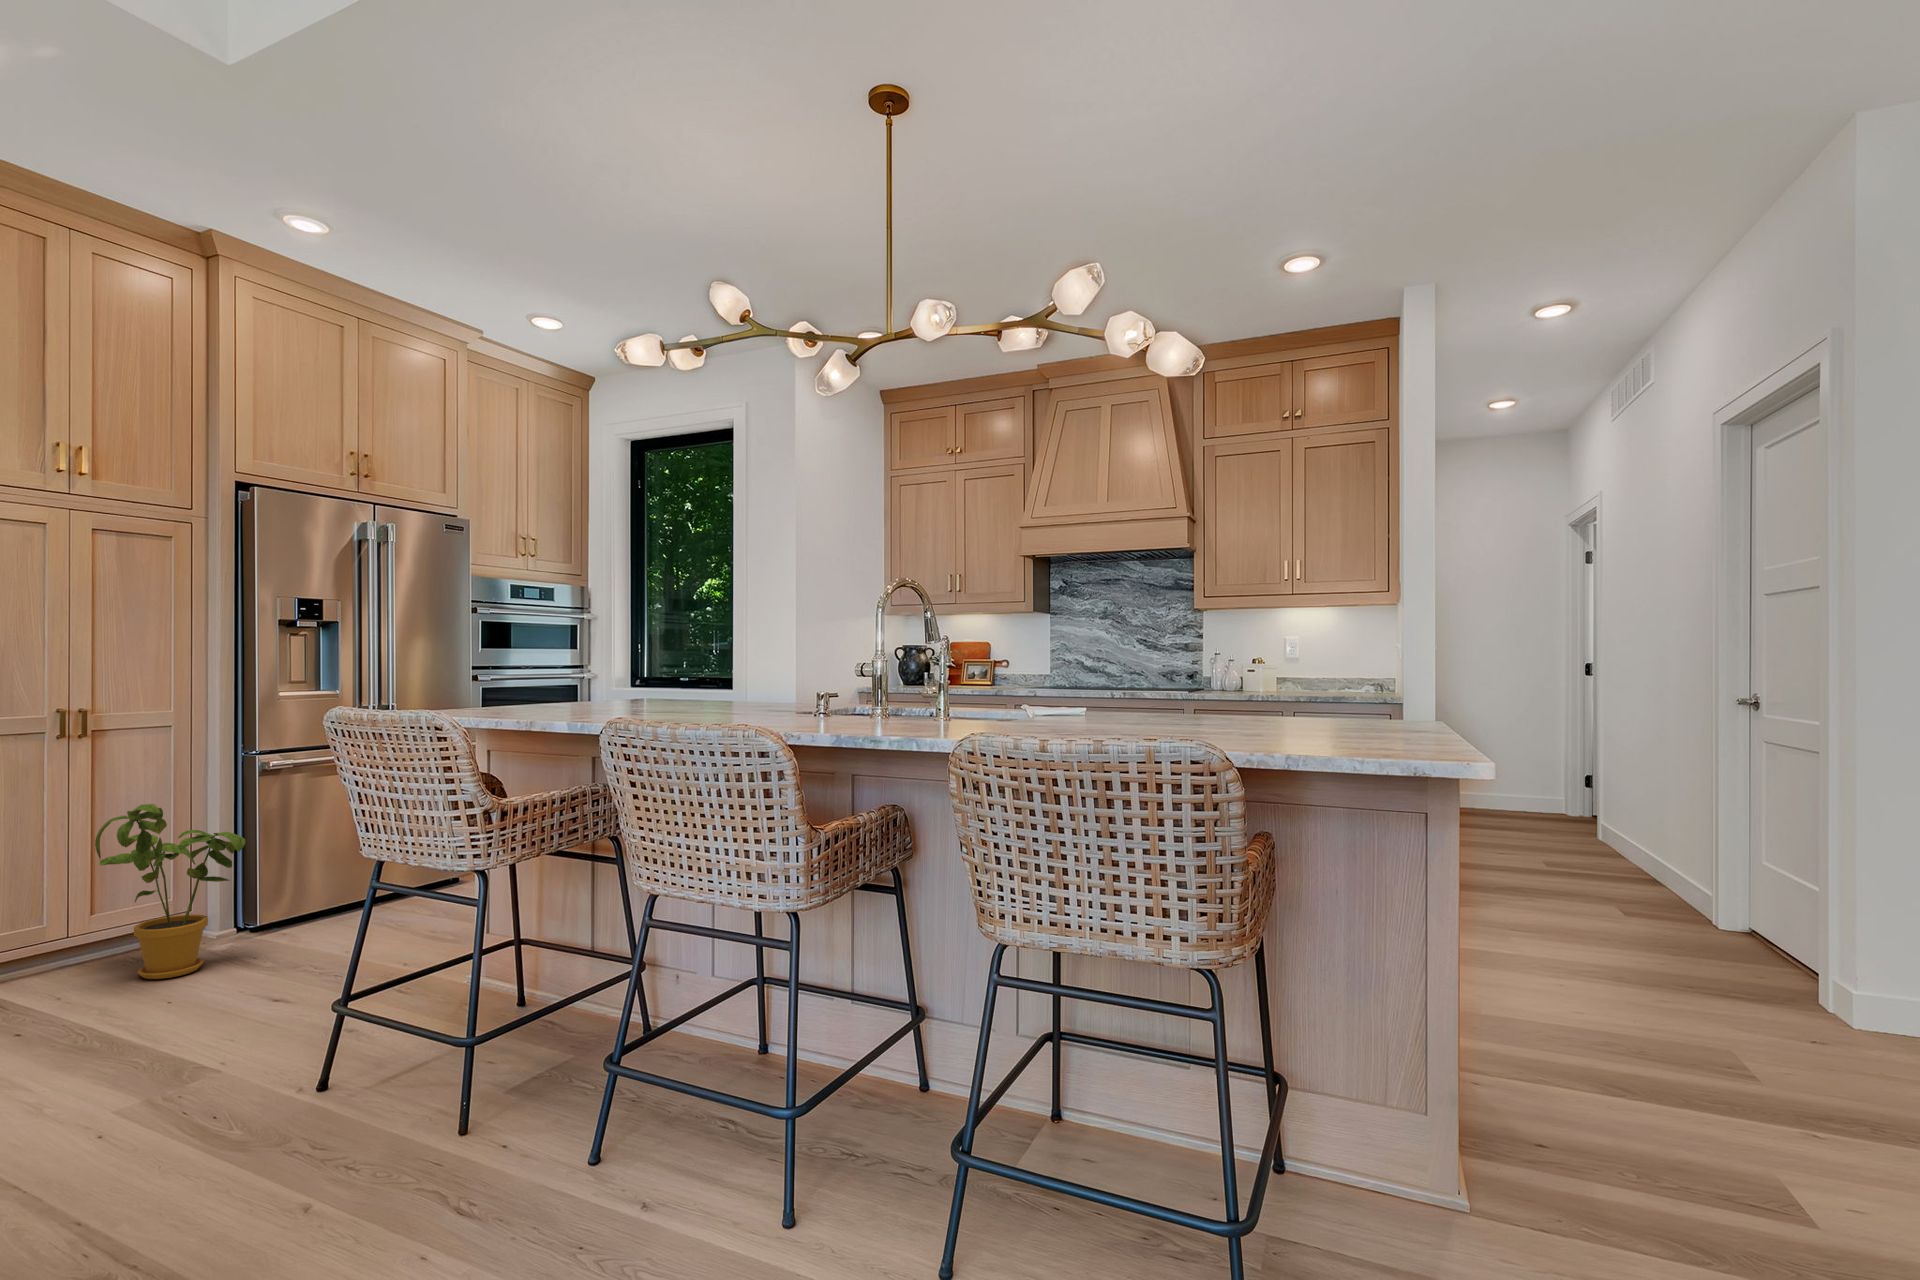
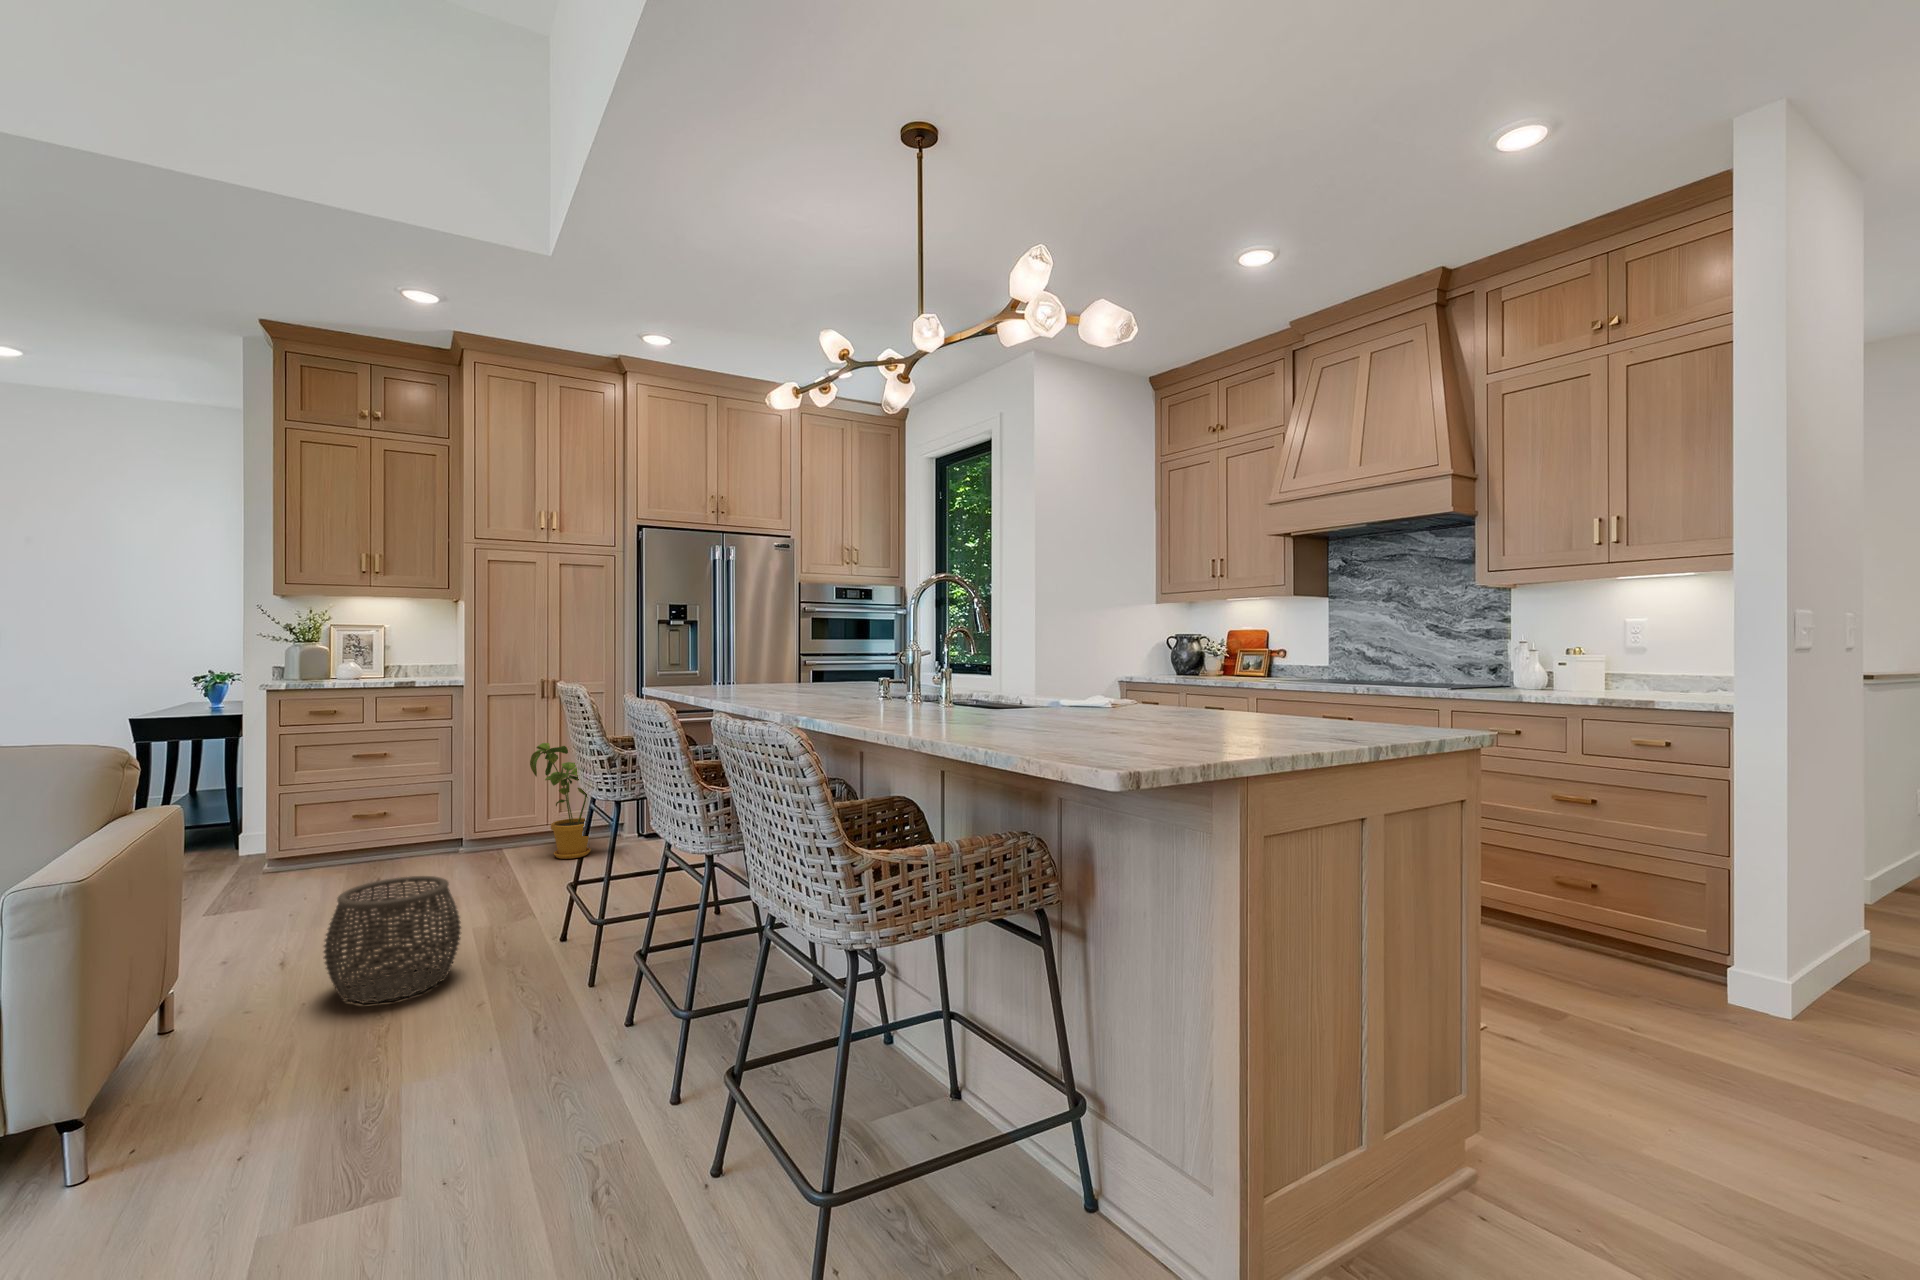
woven basket: none [65,996,286,1204] -> present [324,876,461,1003]

